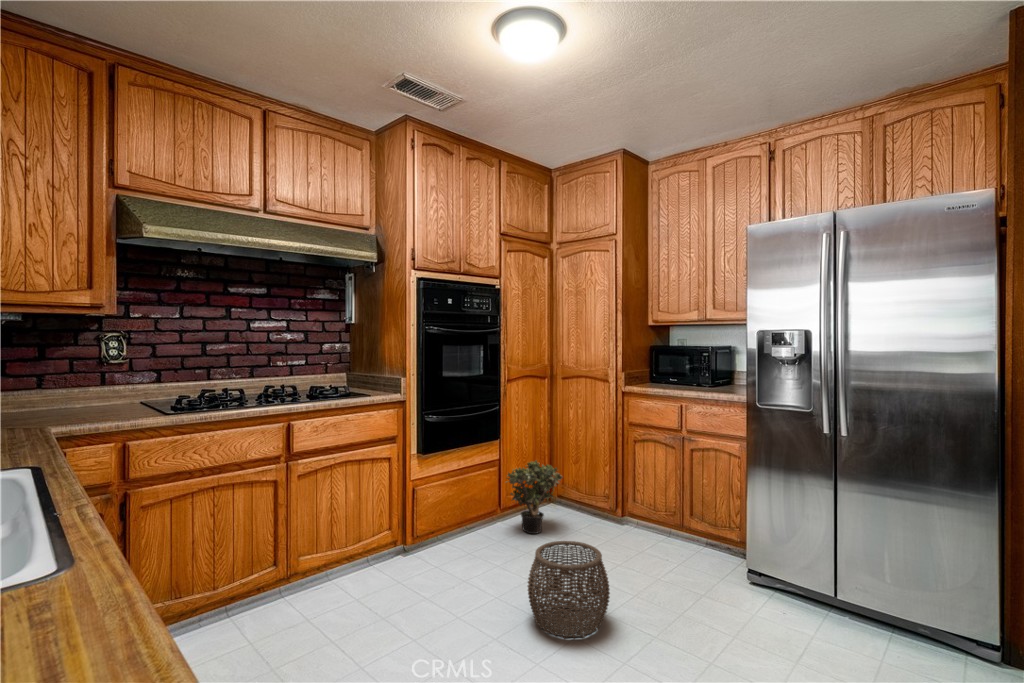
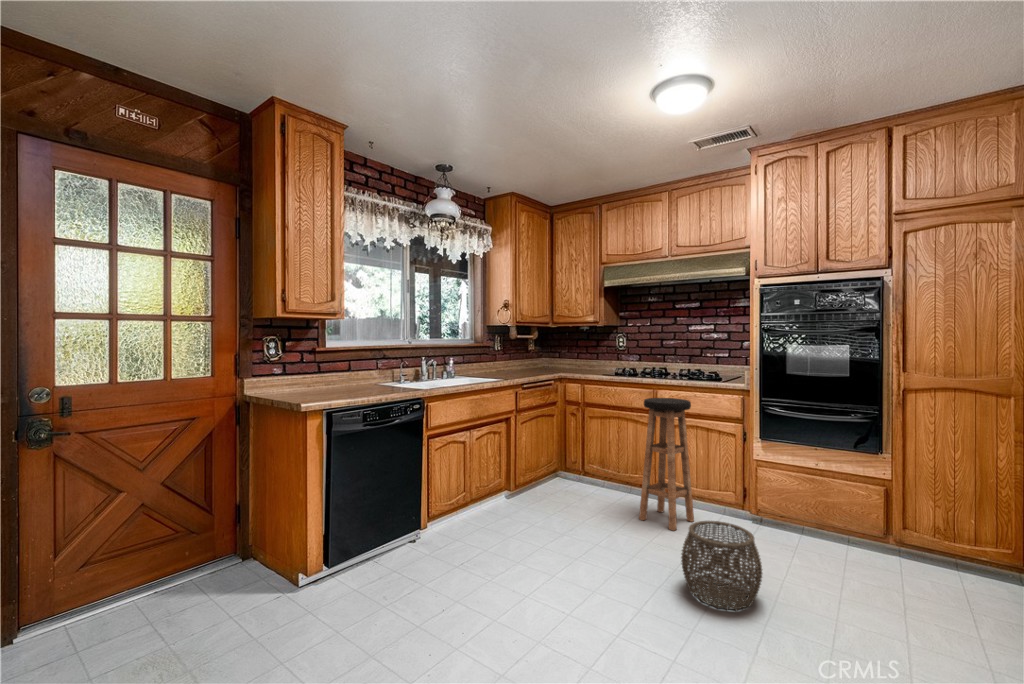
bar stool: none [328,426,403,628] -> present [639,398,694,531]
potted plant: present [507,461,562,534] -> none [866,485,965,577]

